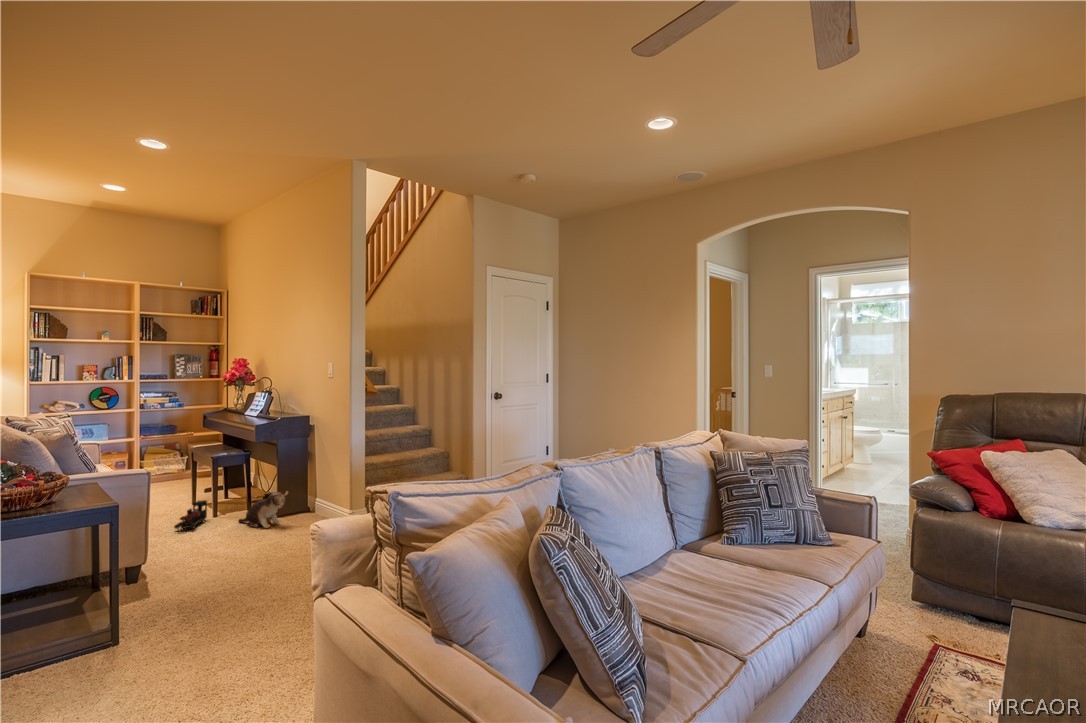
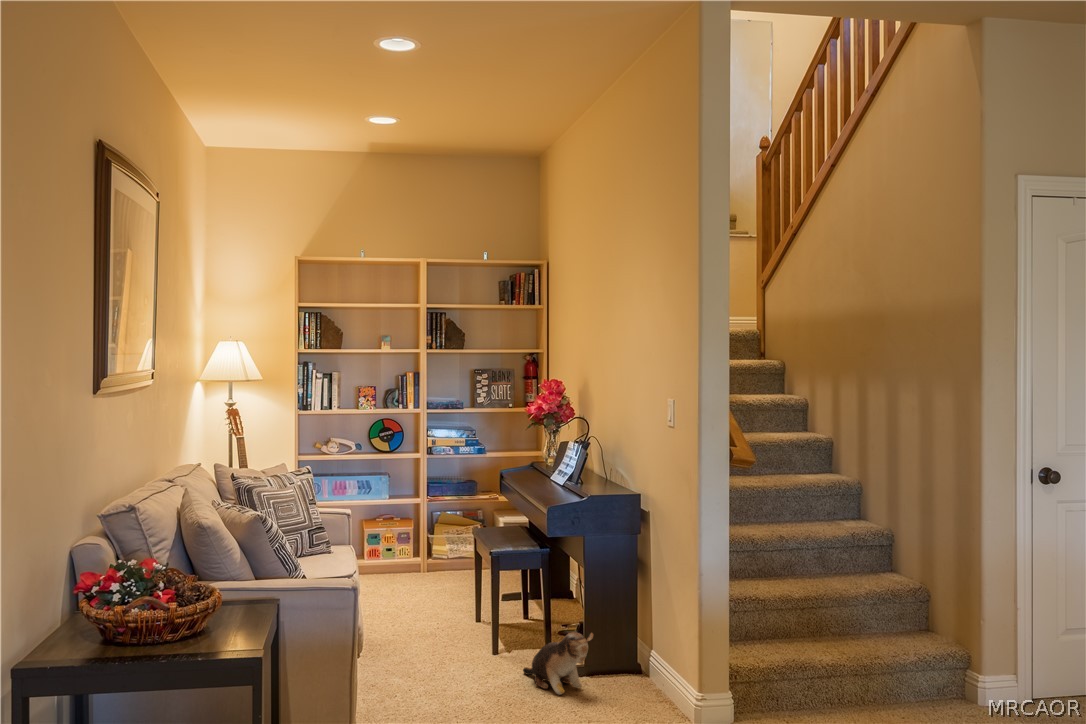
toy train: present [174,500,207,532] -> none [431,624,484,677]

